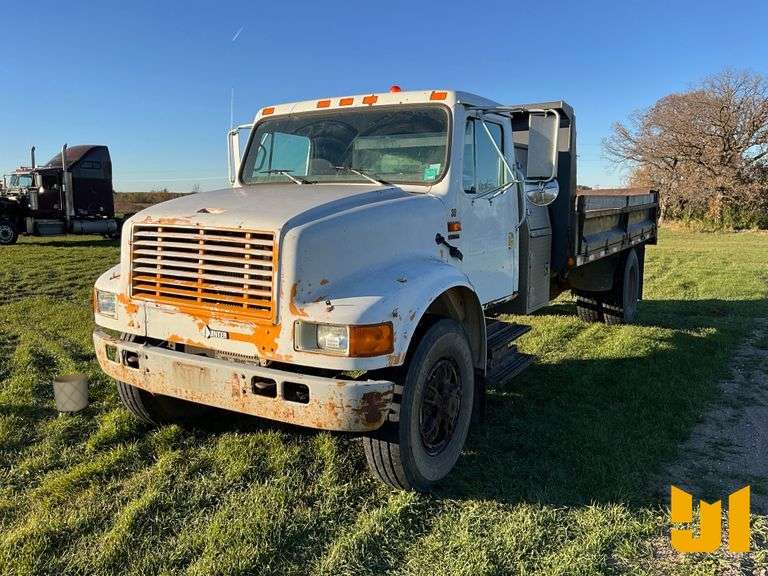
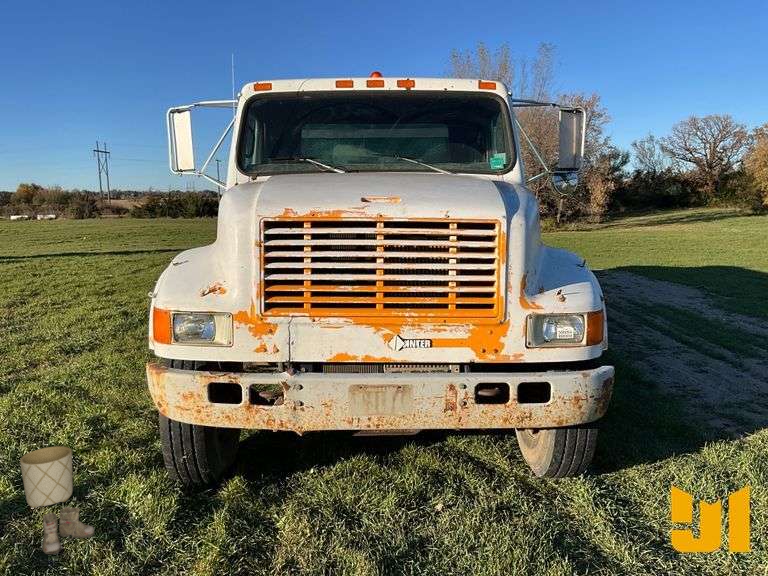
boots: none [24,413,64,439] -> present [42,507,95,554]

